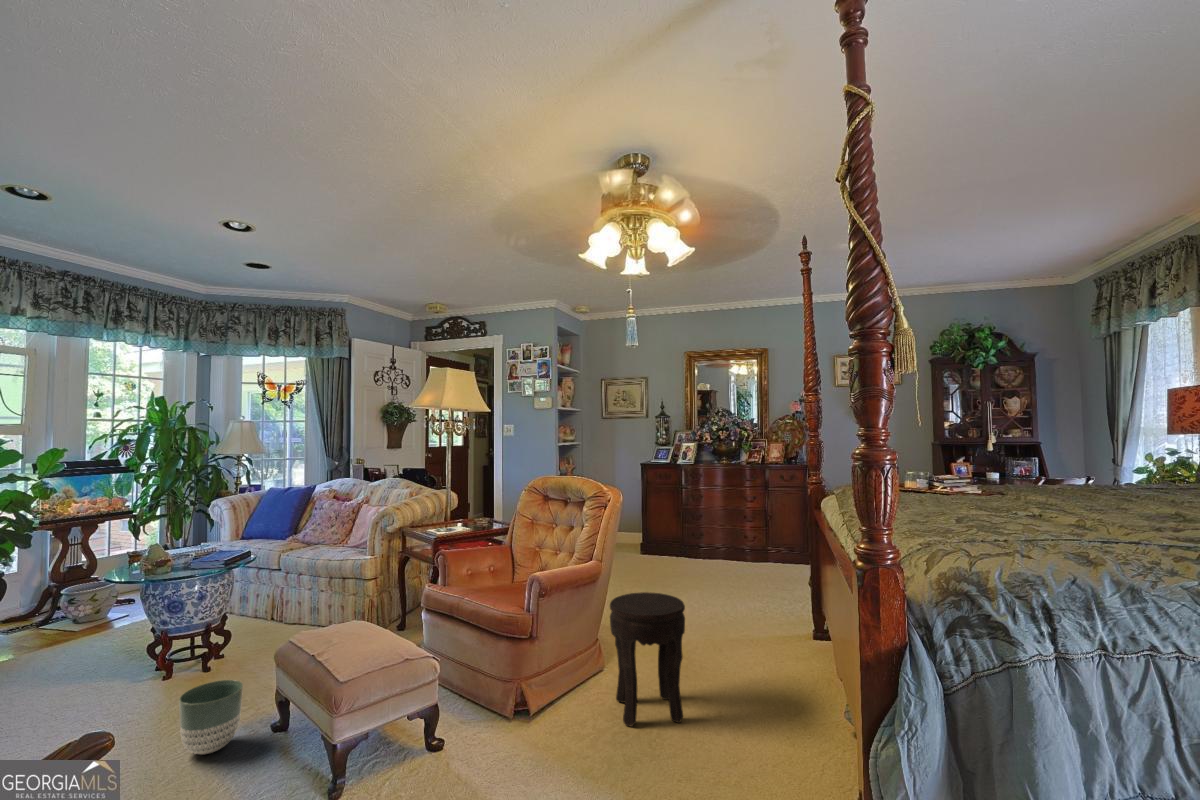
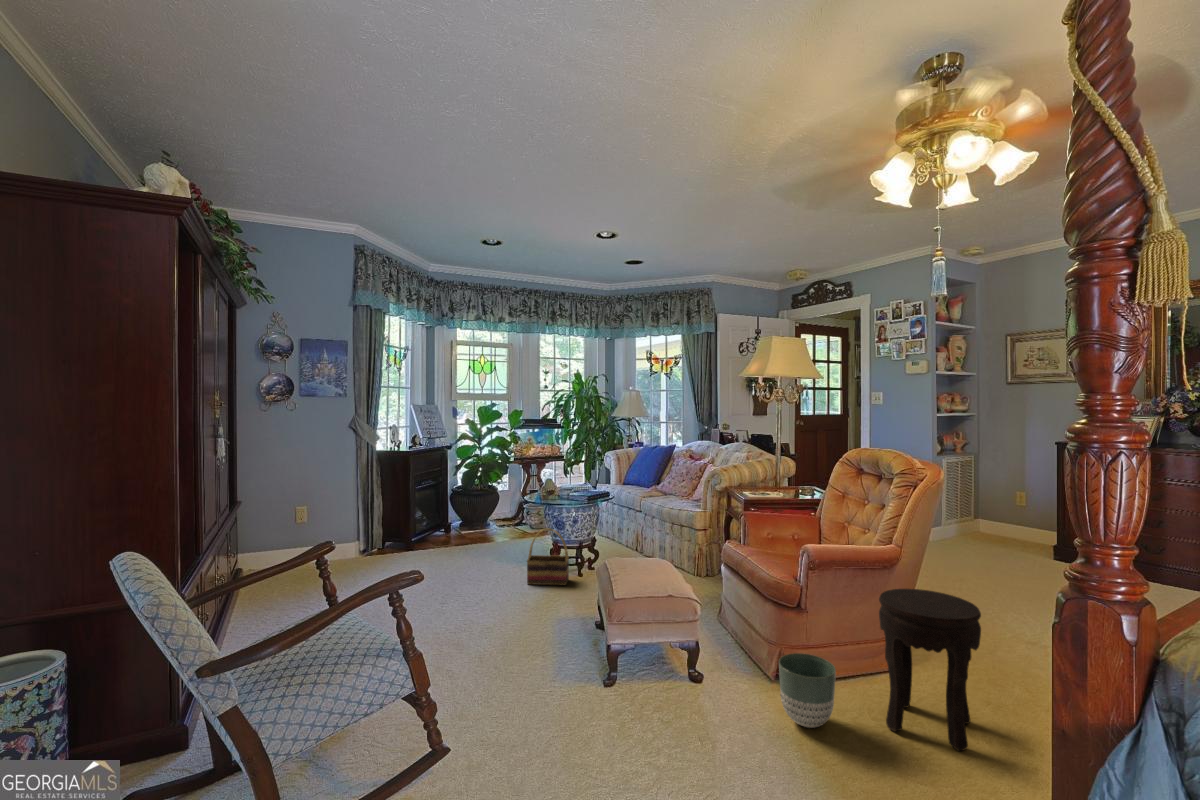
basket: none [115,616,190,709] -> present [527,528,569,585]
planter: present [179,680,243,755] -> present [779,653,836,728]

